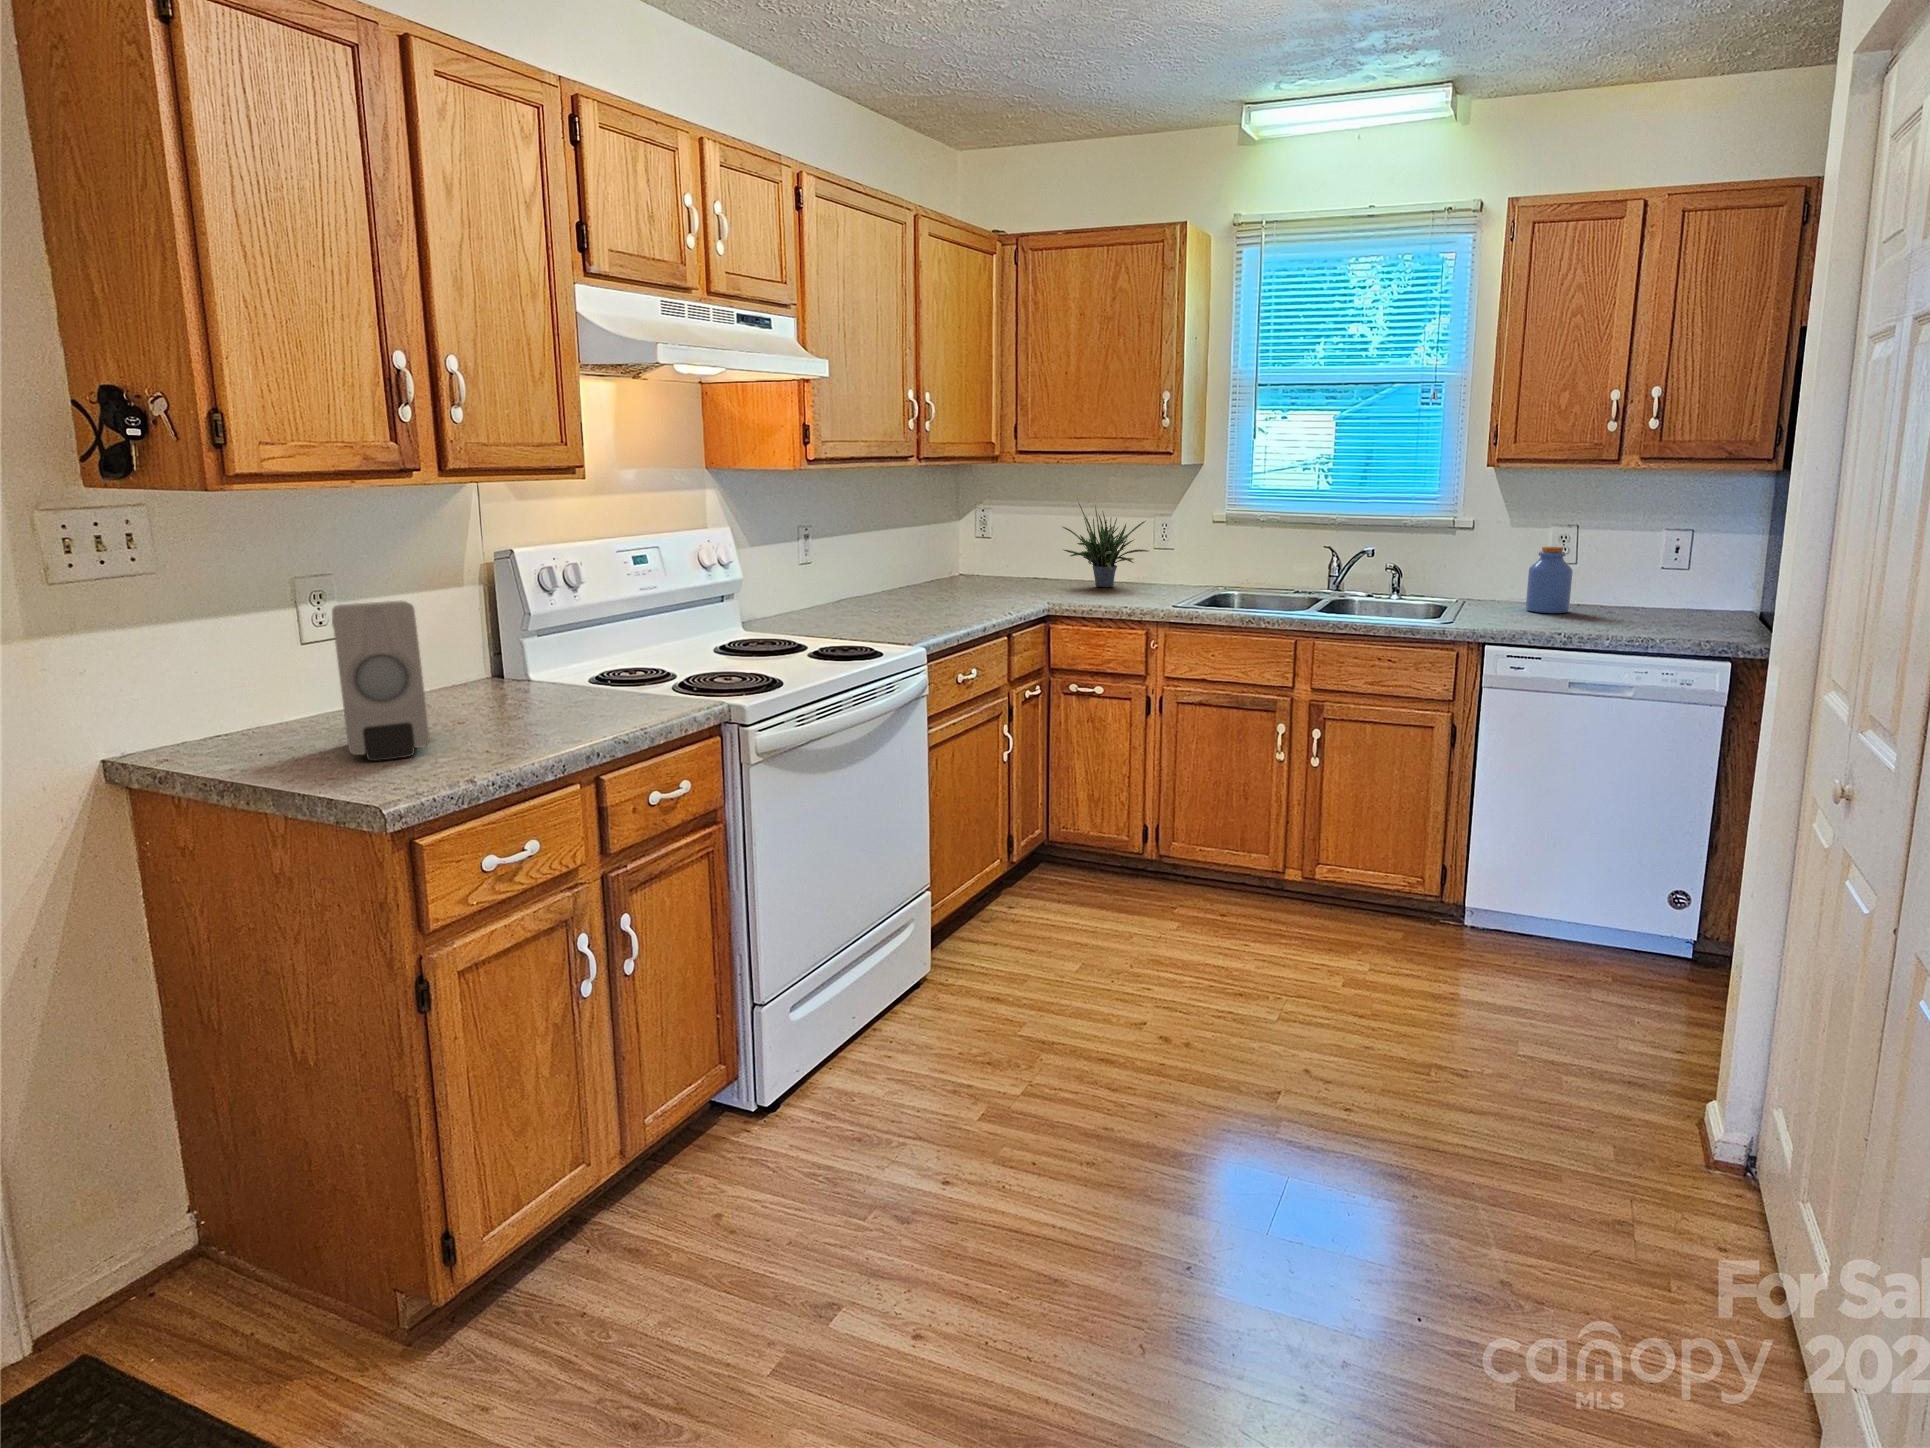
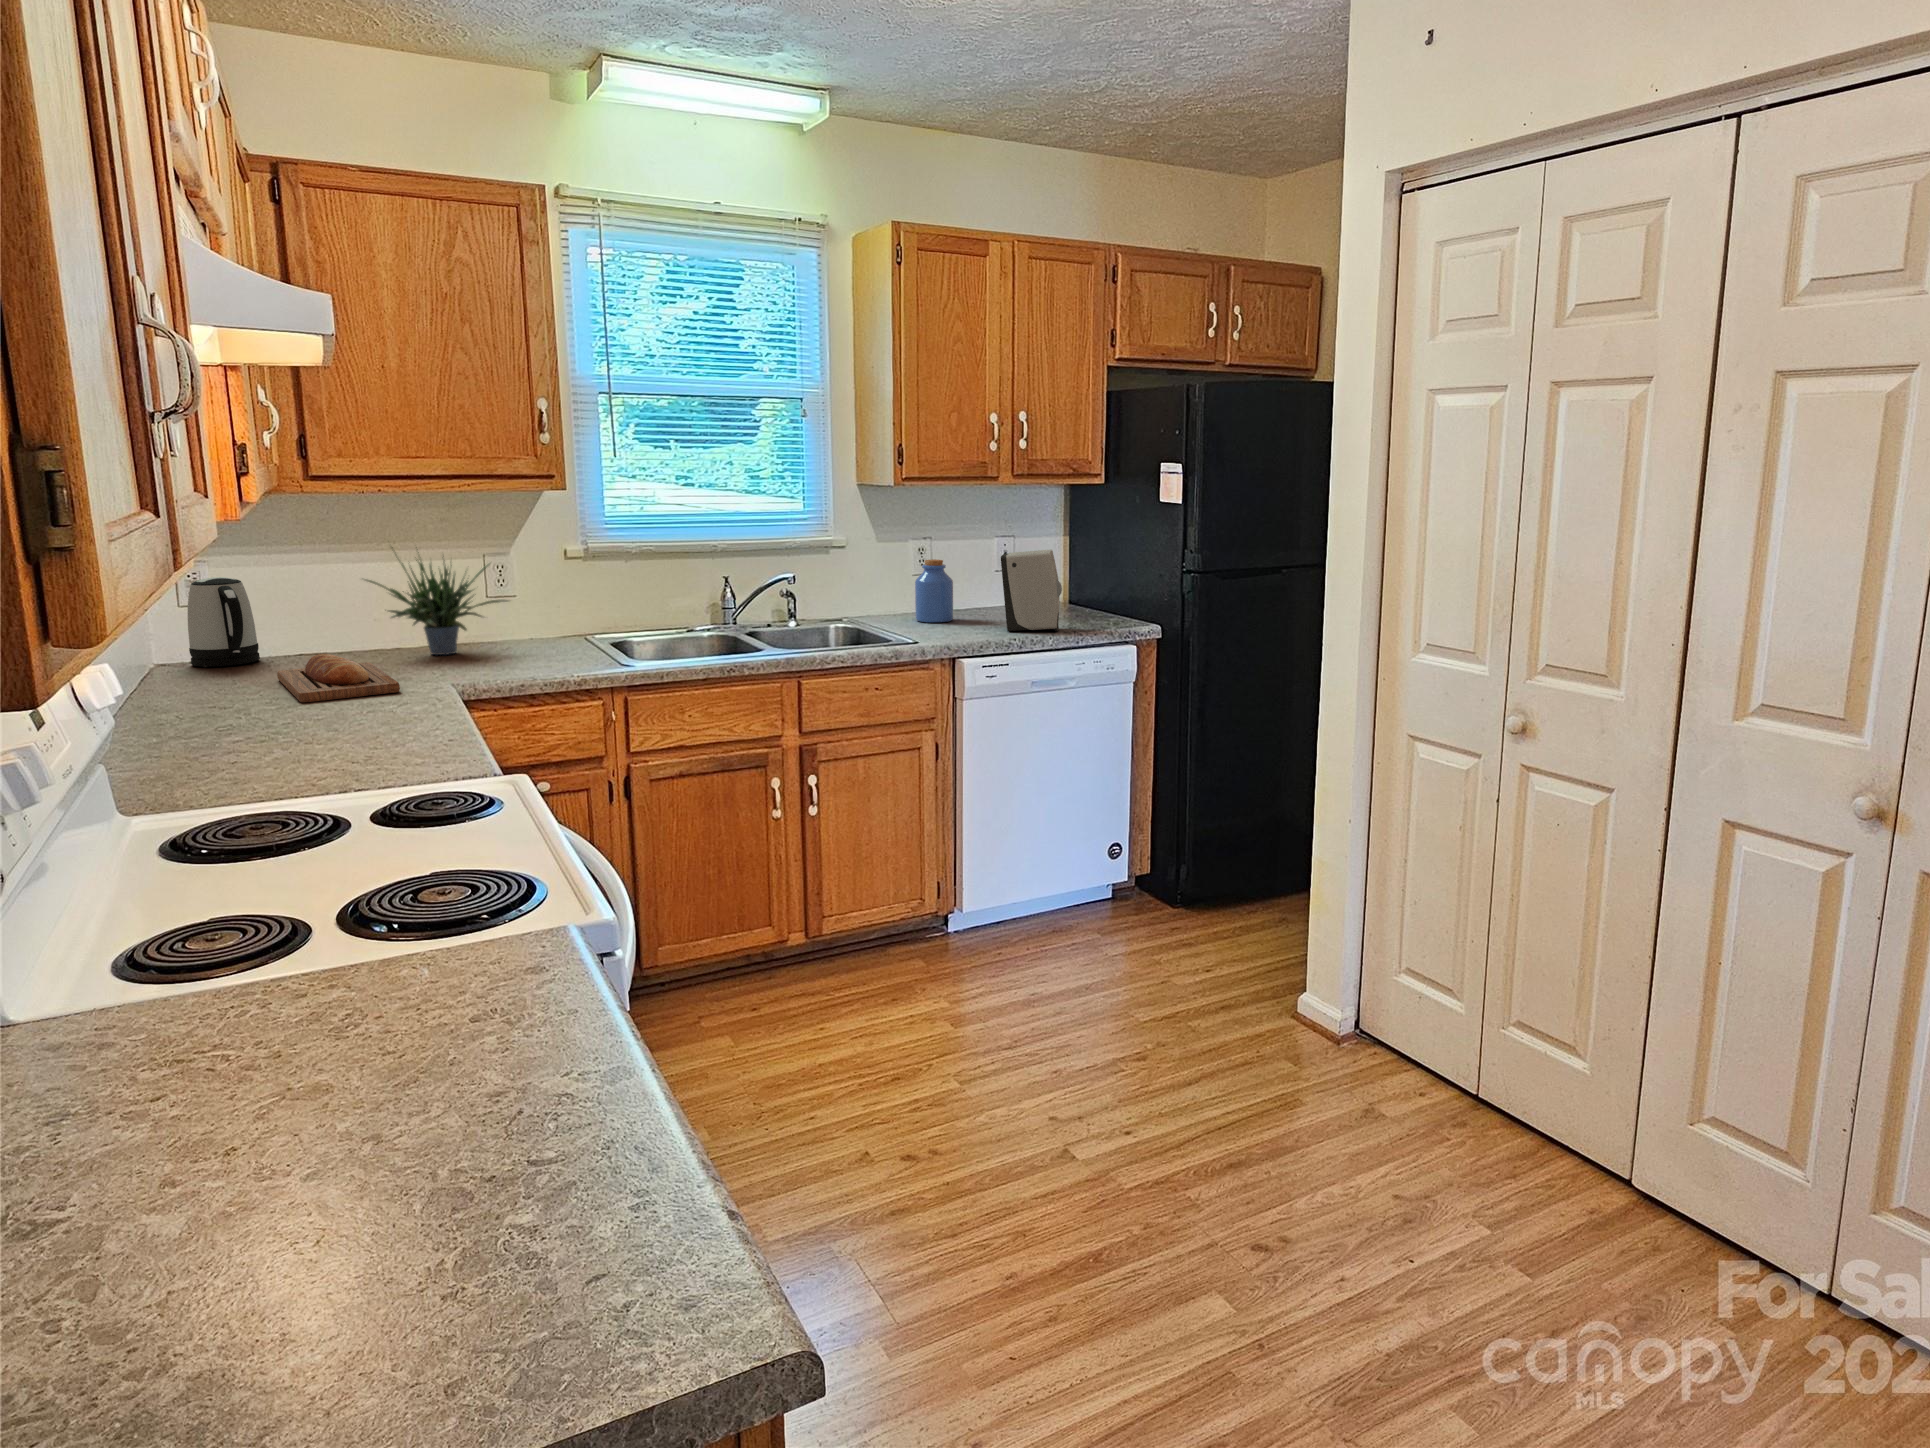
kettle: none [972,520,1011,578] -> present [188,577,260,667]
bread loaf: none [952,573,1035,602] -> present [277,654,400,702]
soap dispenser: present [332,601,429,761] -> present [1001,549,1062,631]

